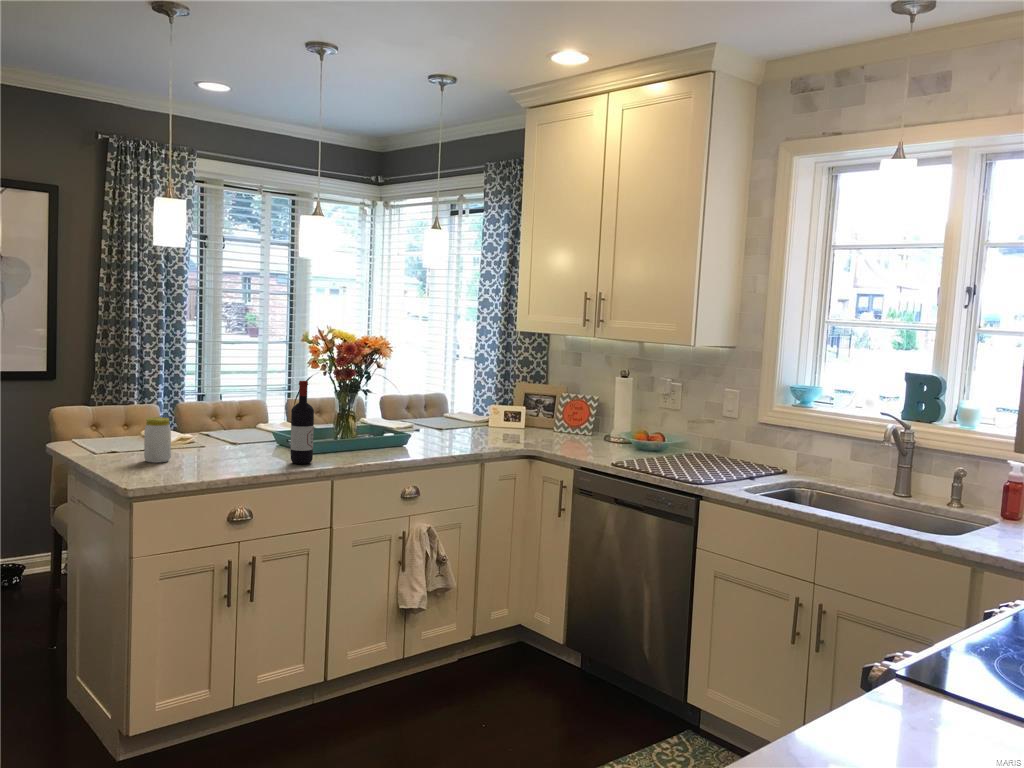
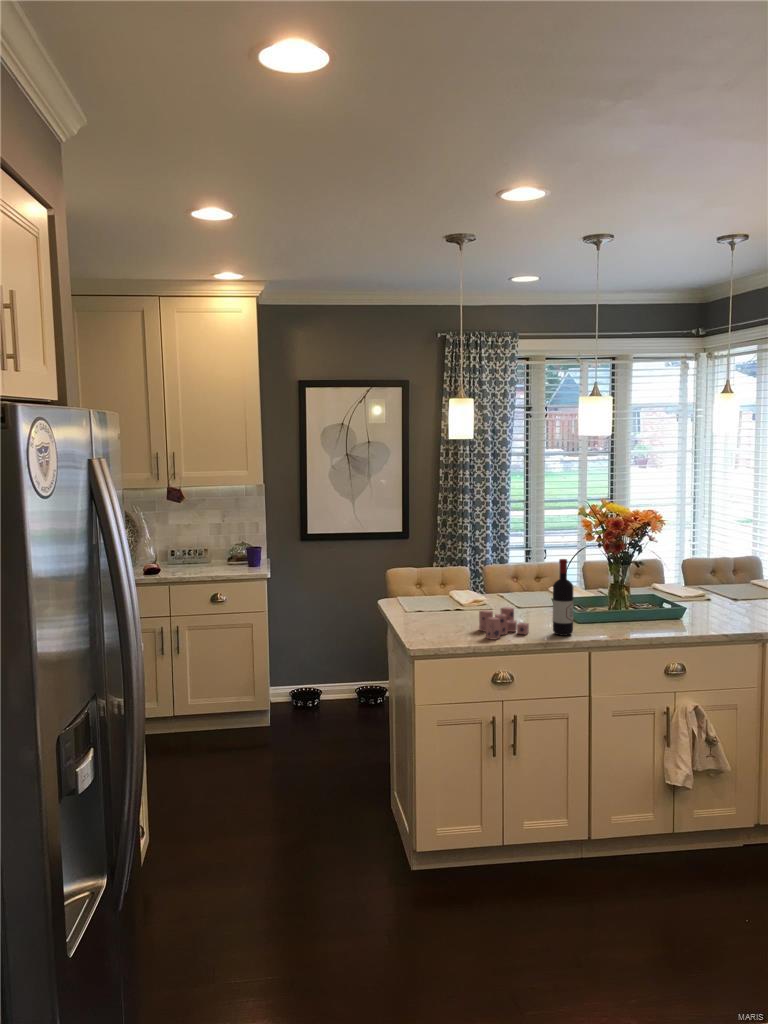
jar: present [144,417,171,463] -> none [436,587,456,625]
candle: none [204,438,264,472] -> present [479,607,529,639]

